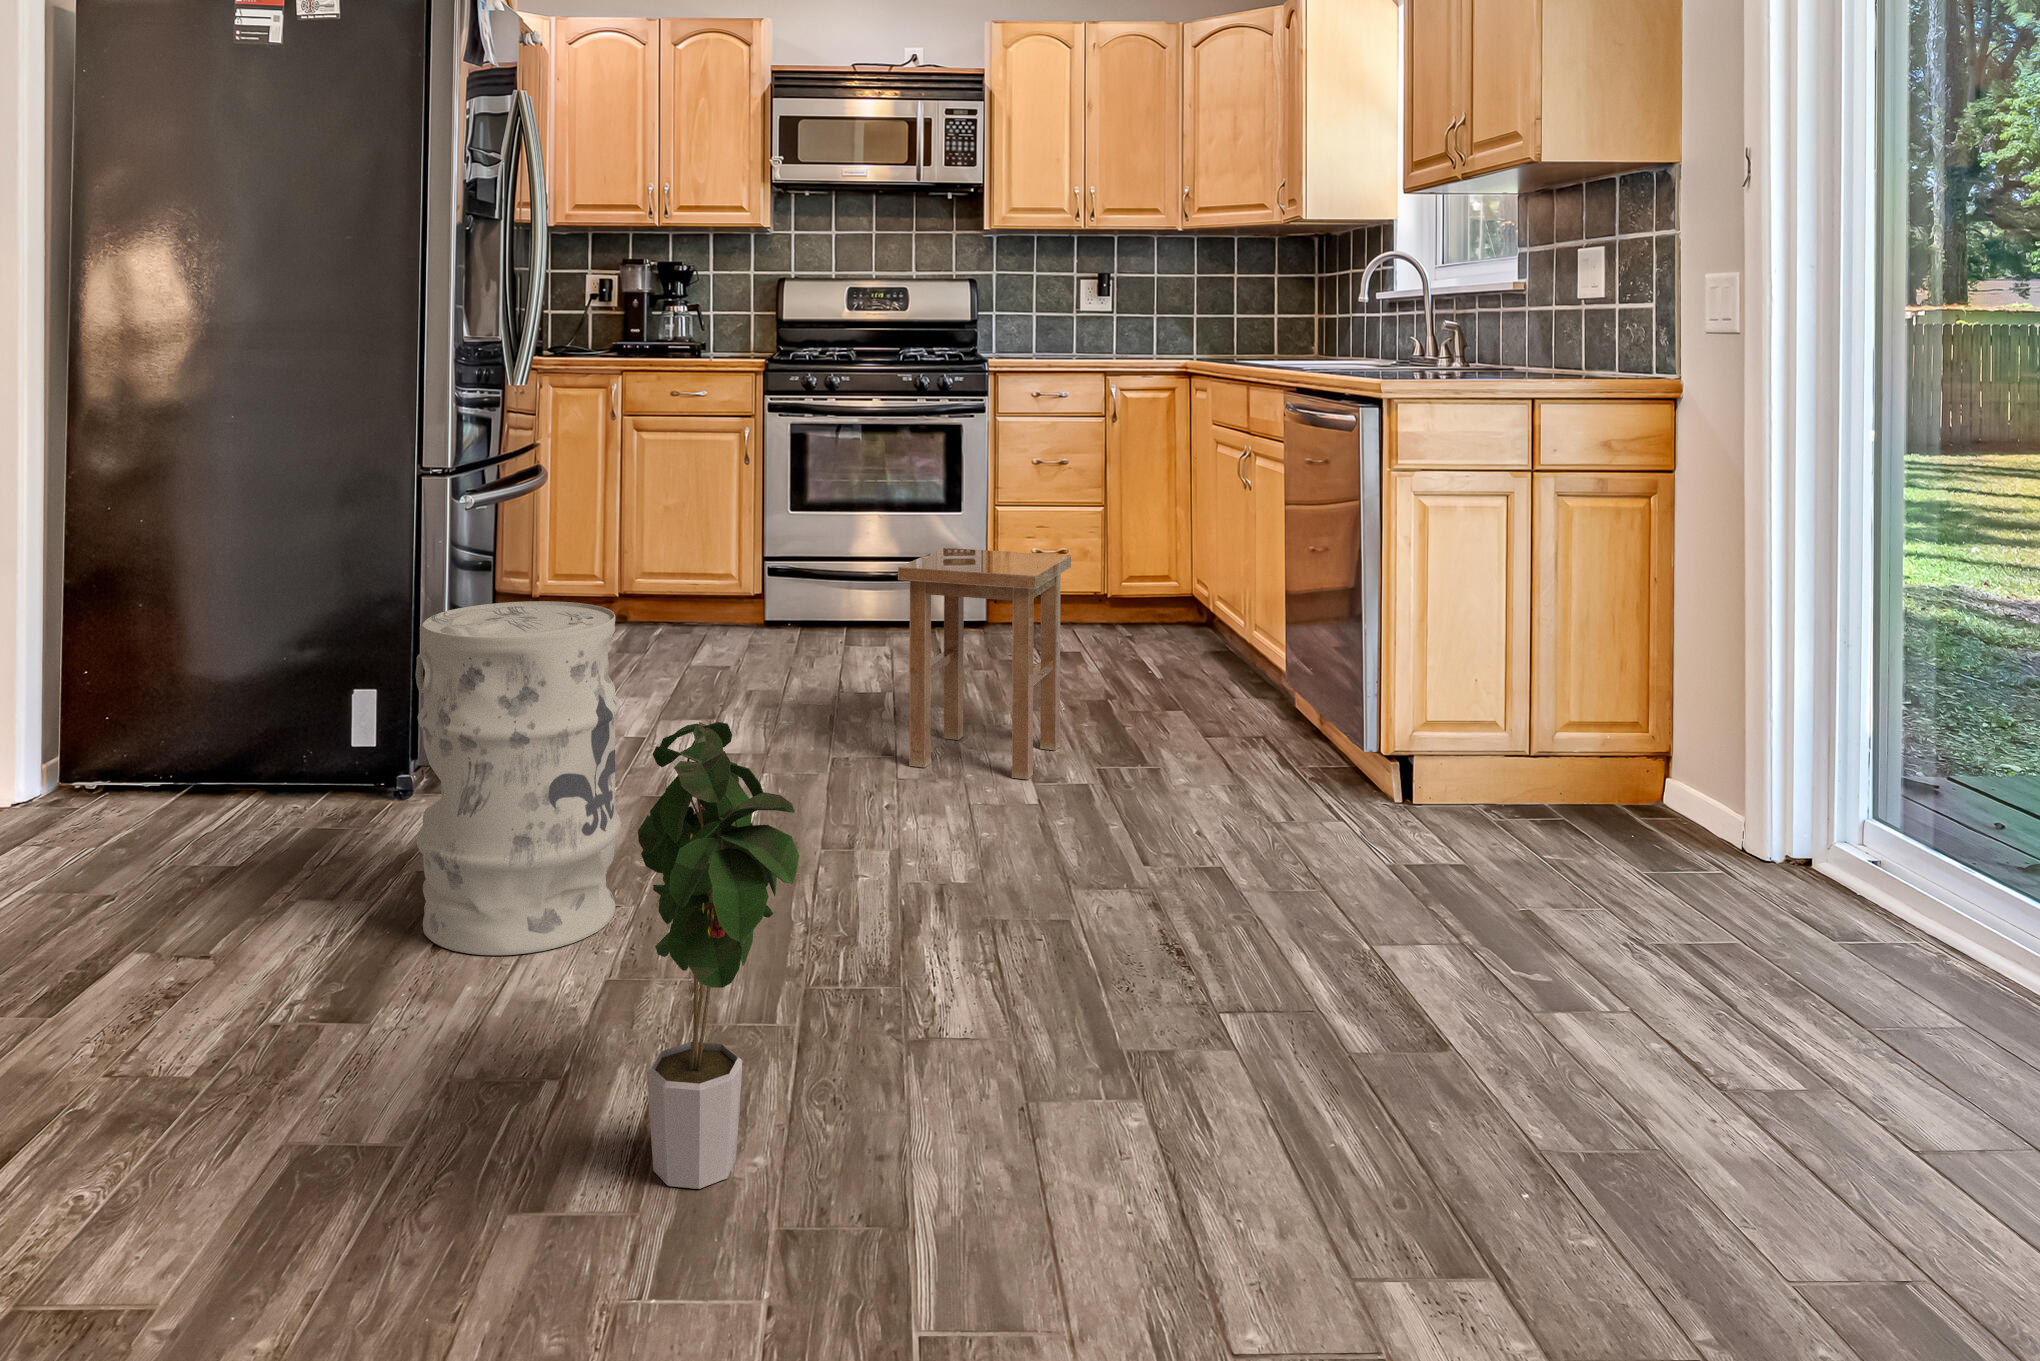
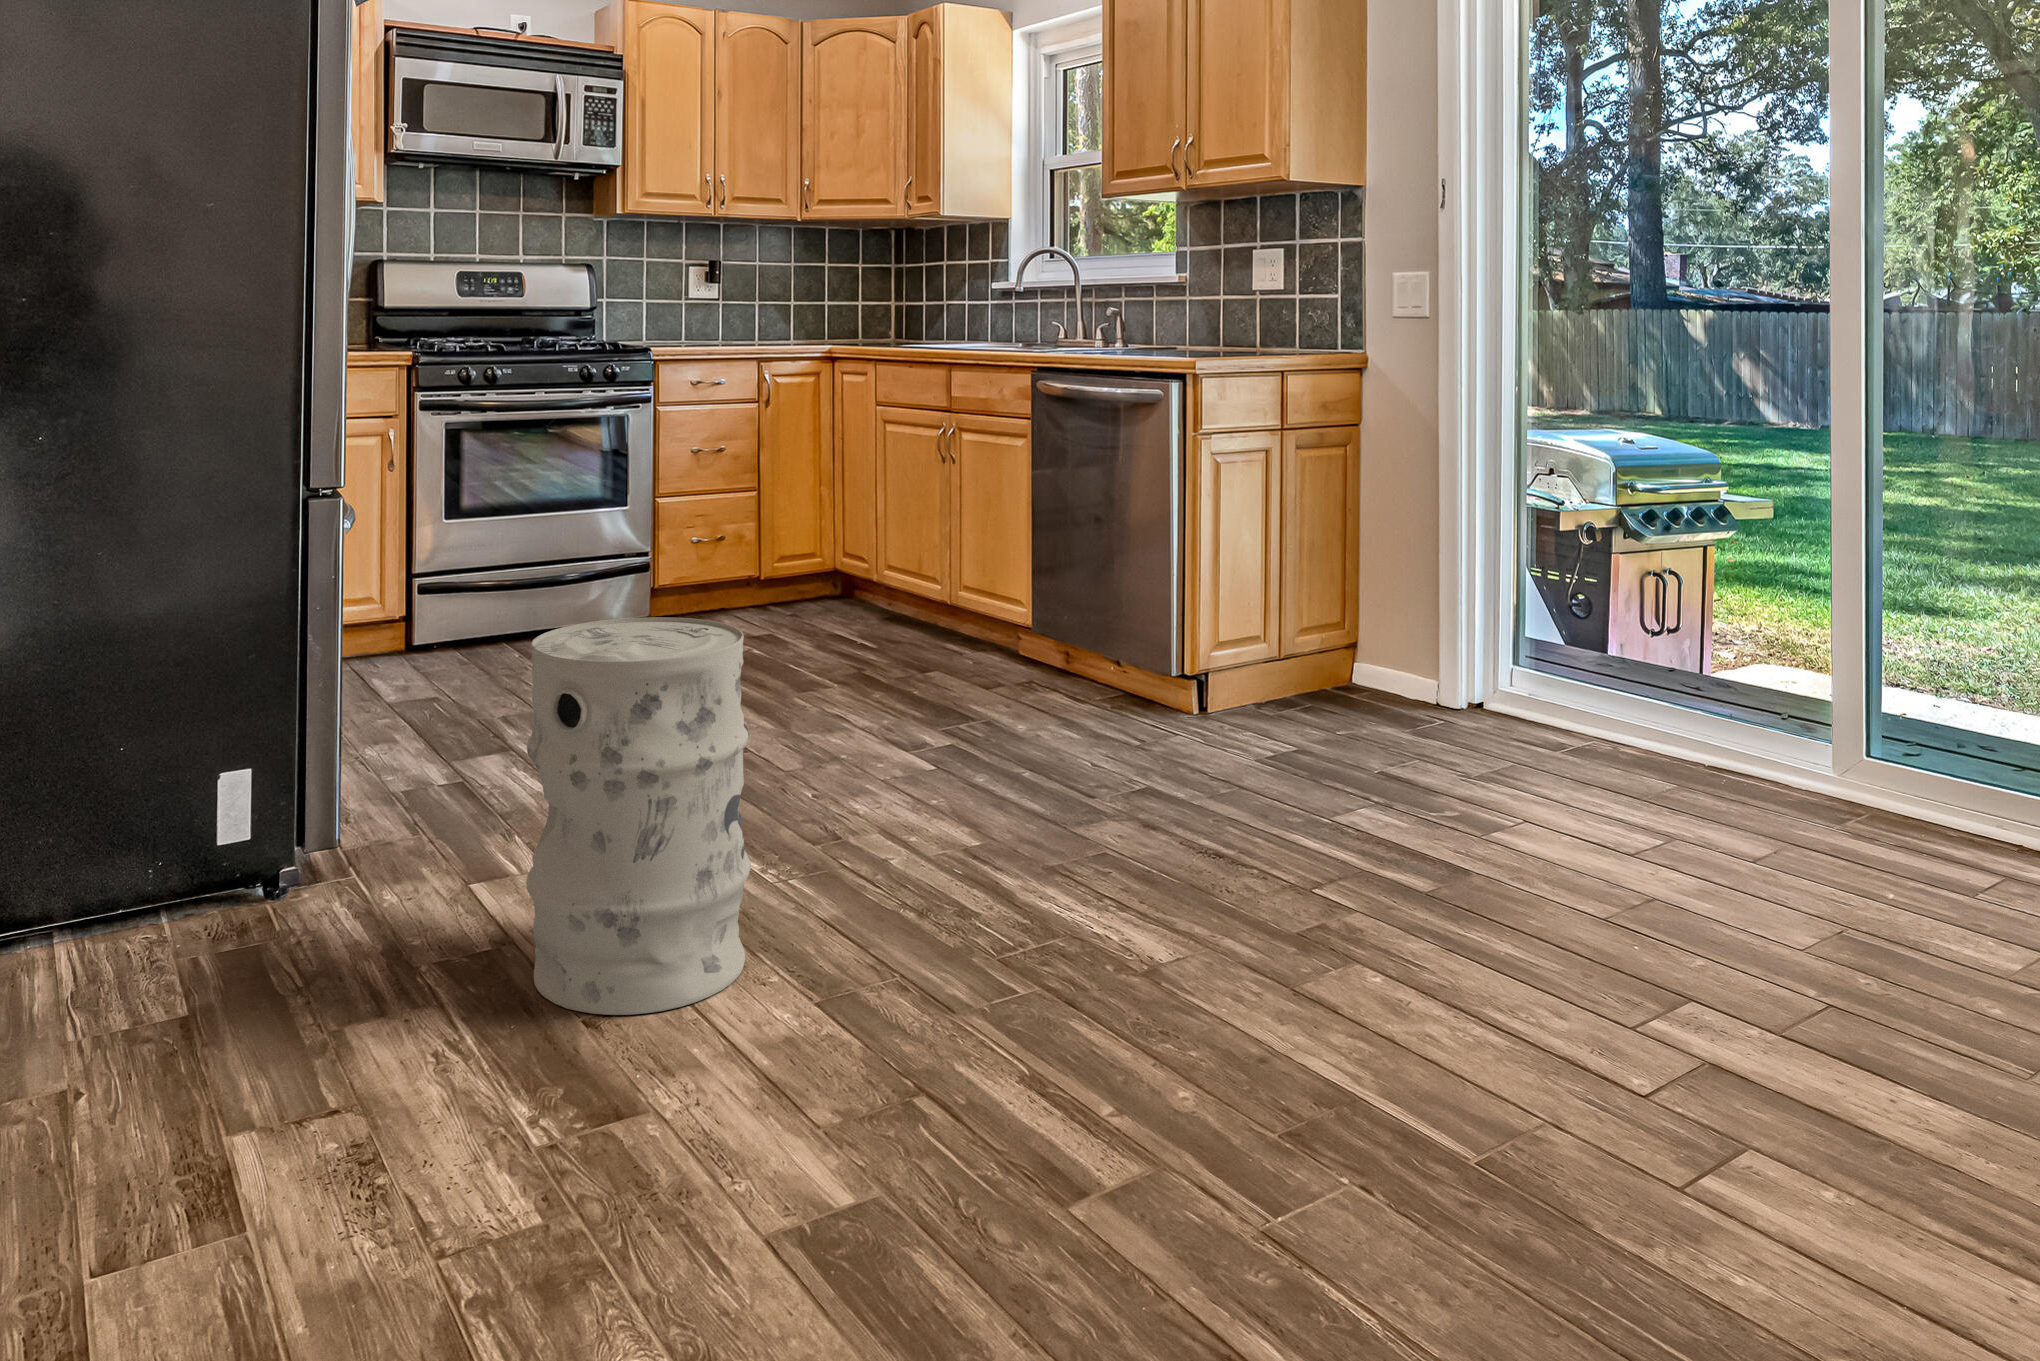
stool: present [898,548,1071,779] -> none [769,534,922,758]
potted plant: present [638,722,799,1189] -> none [1003,693,1334,1132]

